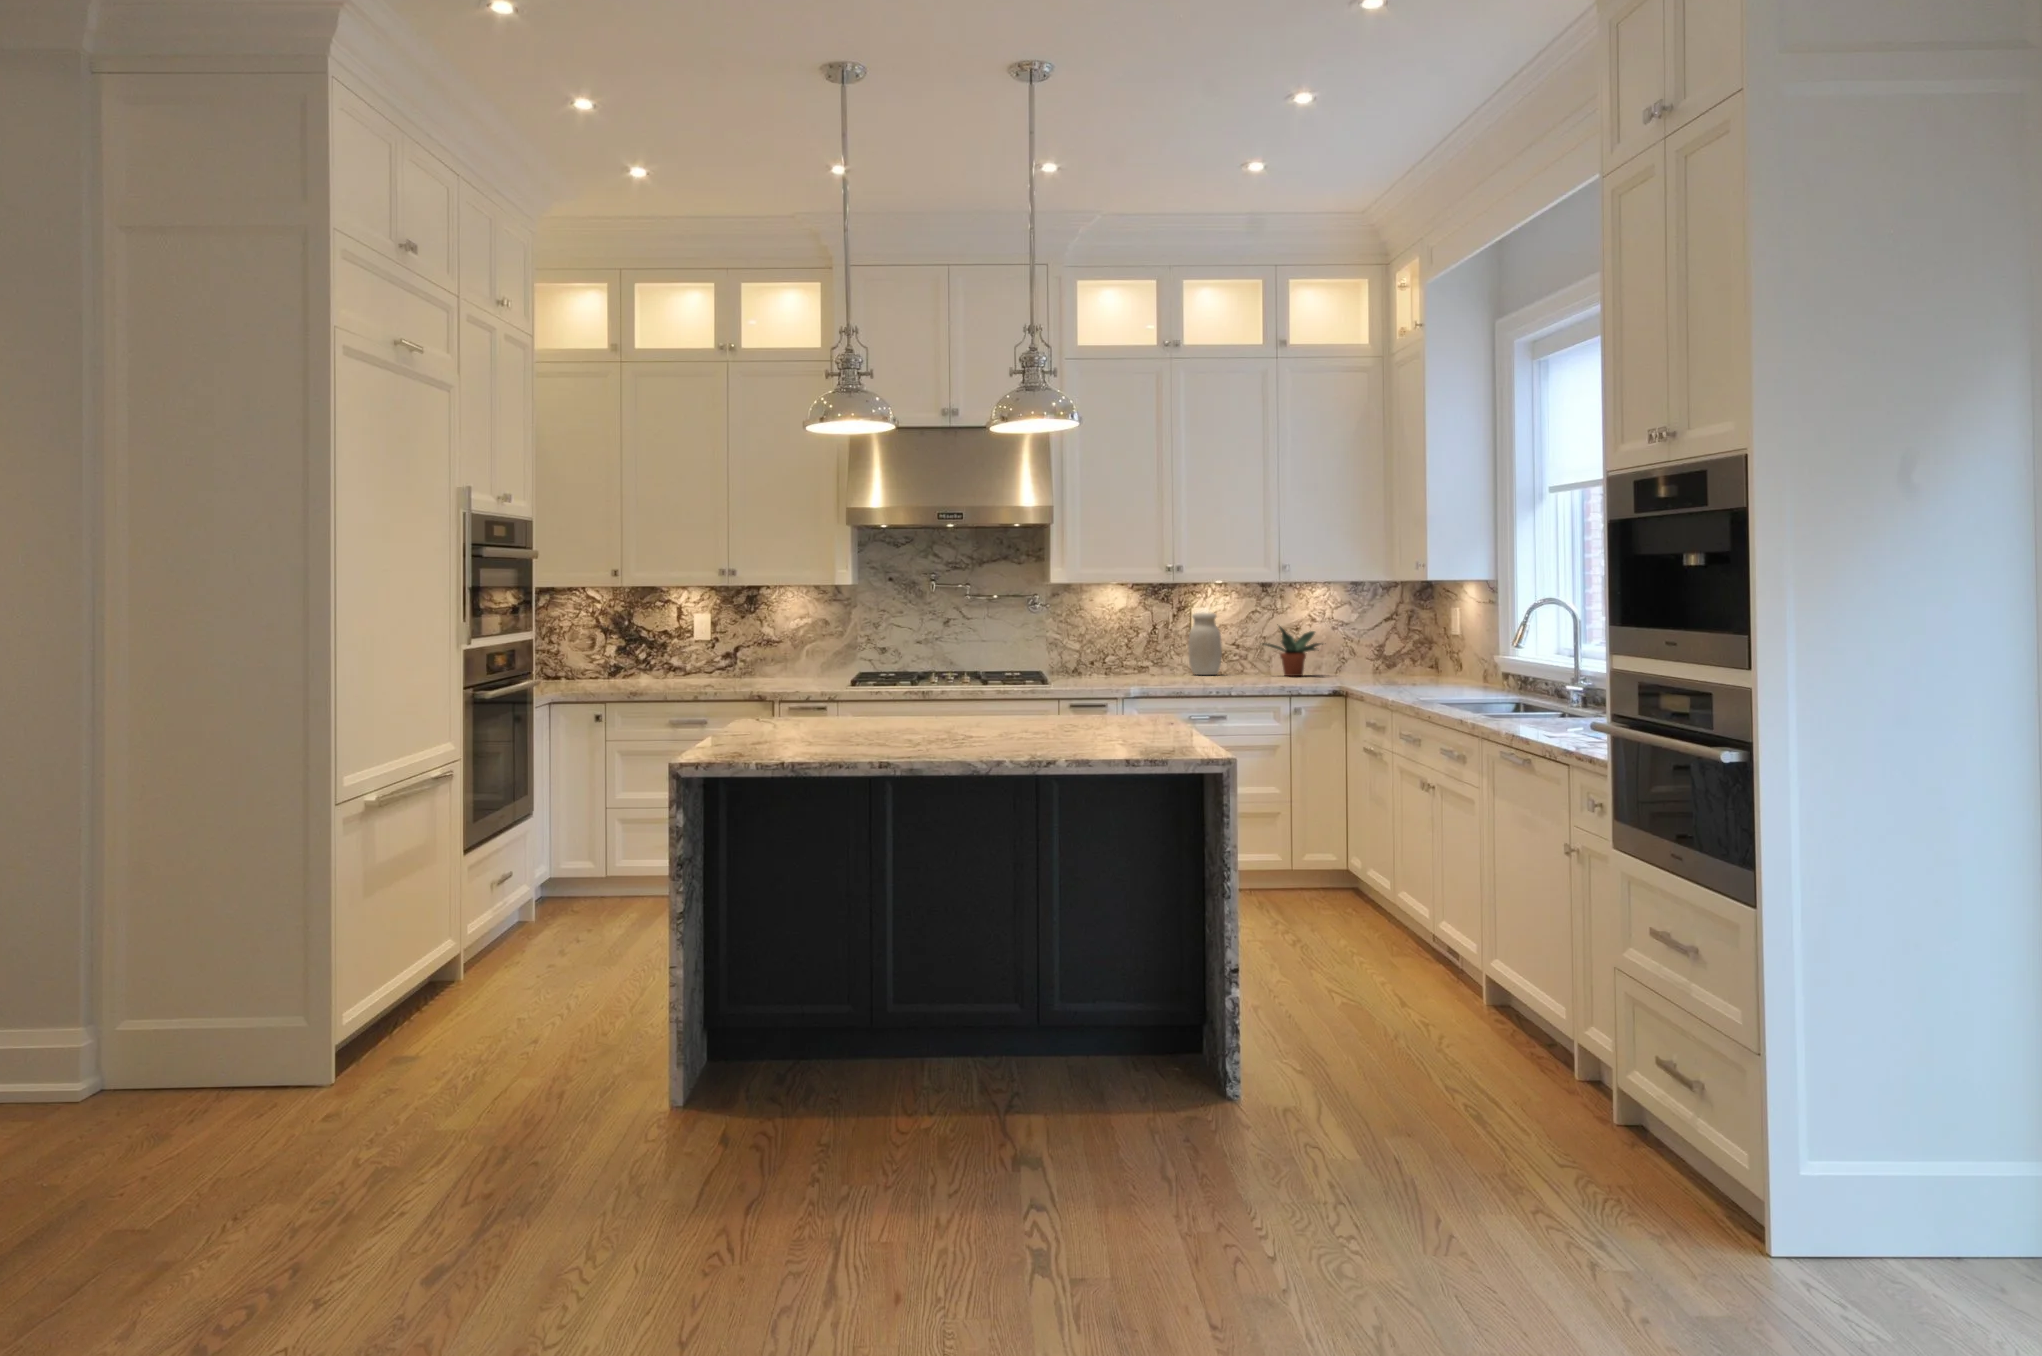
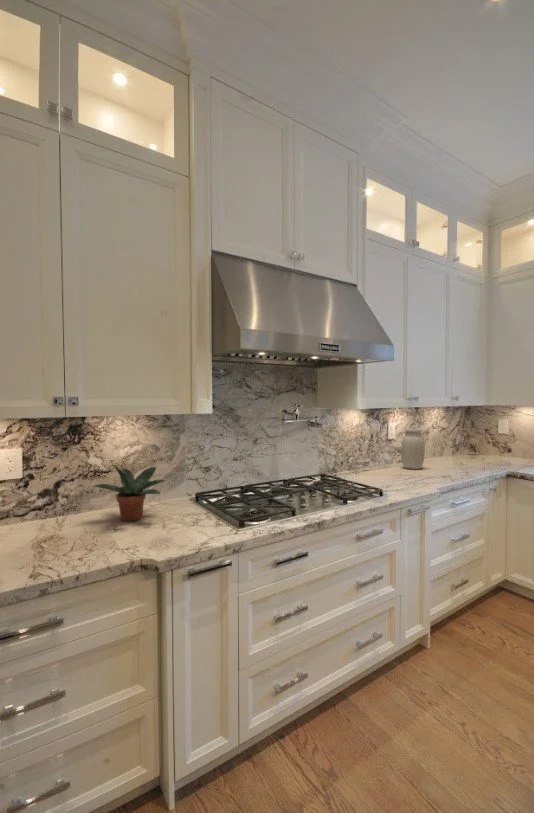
potted plant: present [1264,626,1321,676] -> present [94,465,166,521]

